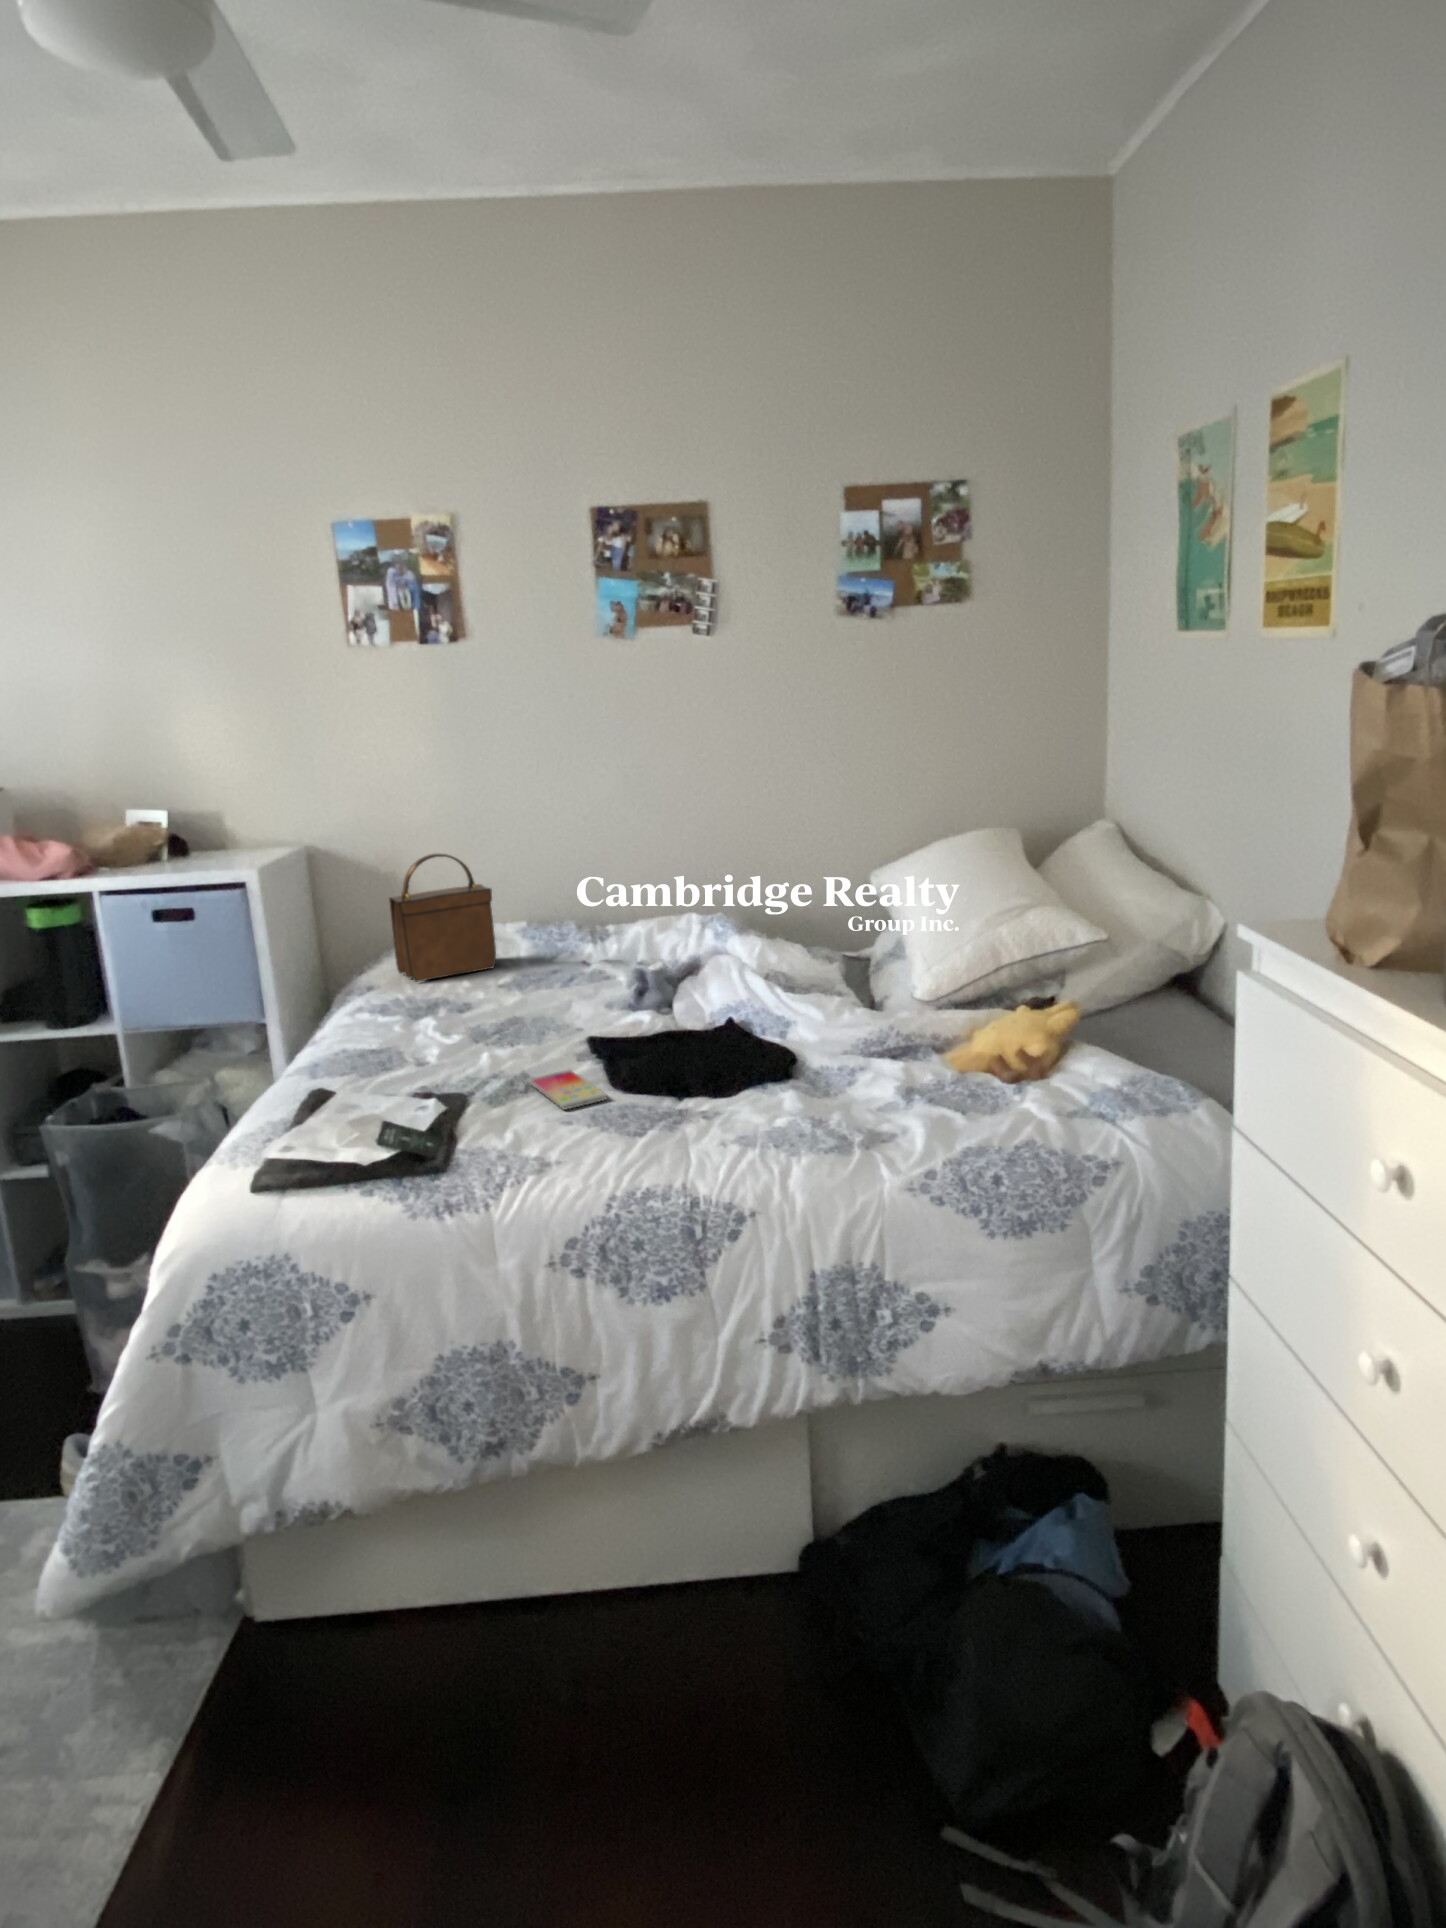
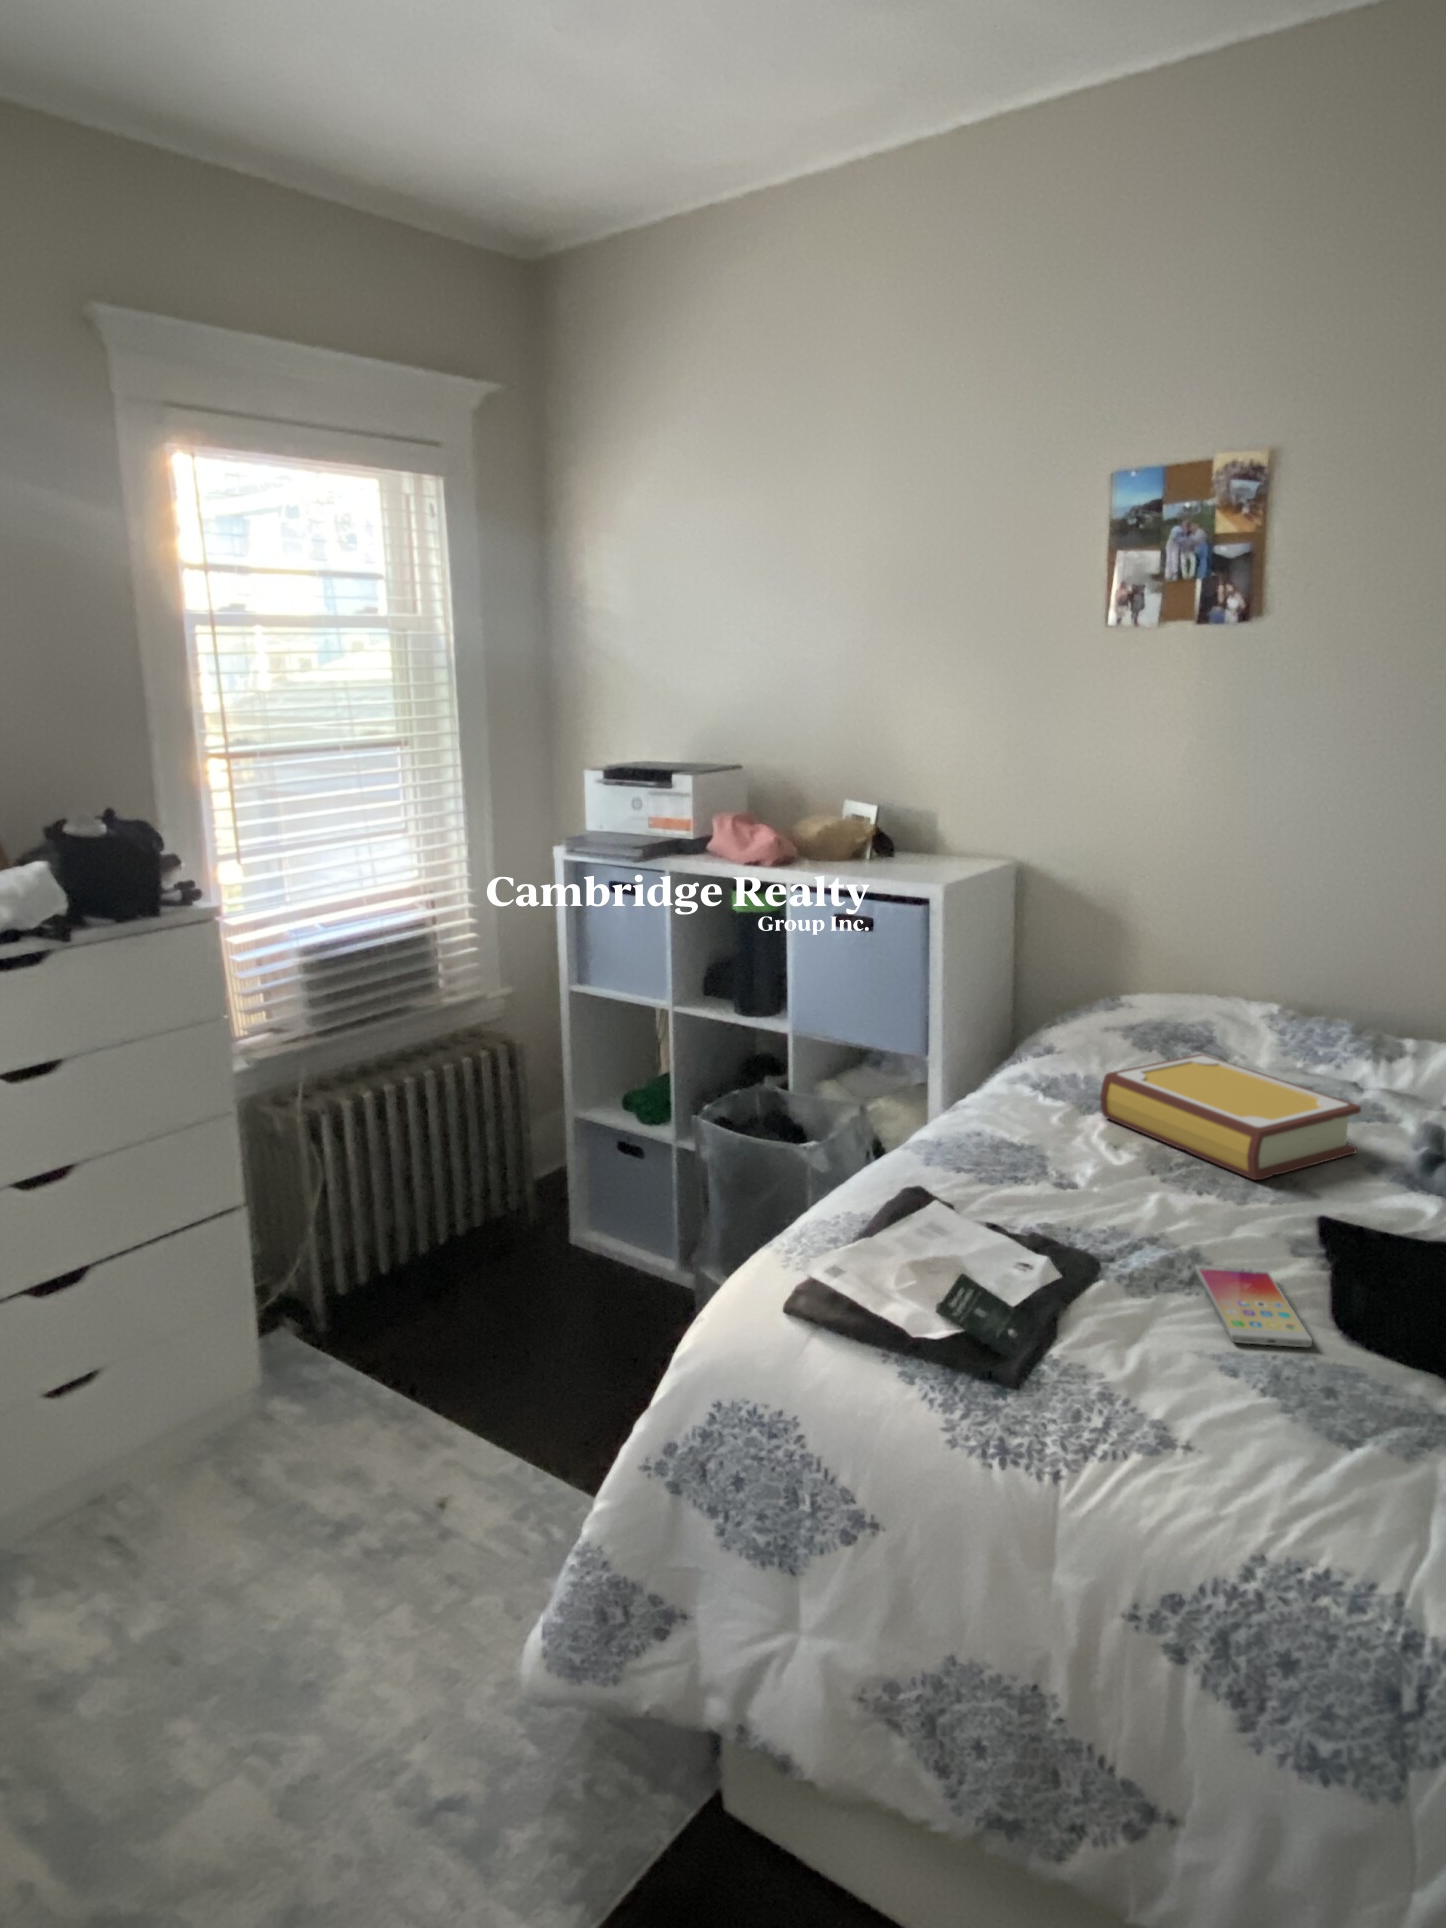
handbag: present [389,853,496,982] -> none [1091,897,1234,1061]
book: none [425,960,599,1028] -> present [1100,1054,1361,1180]

